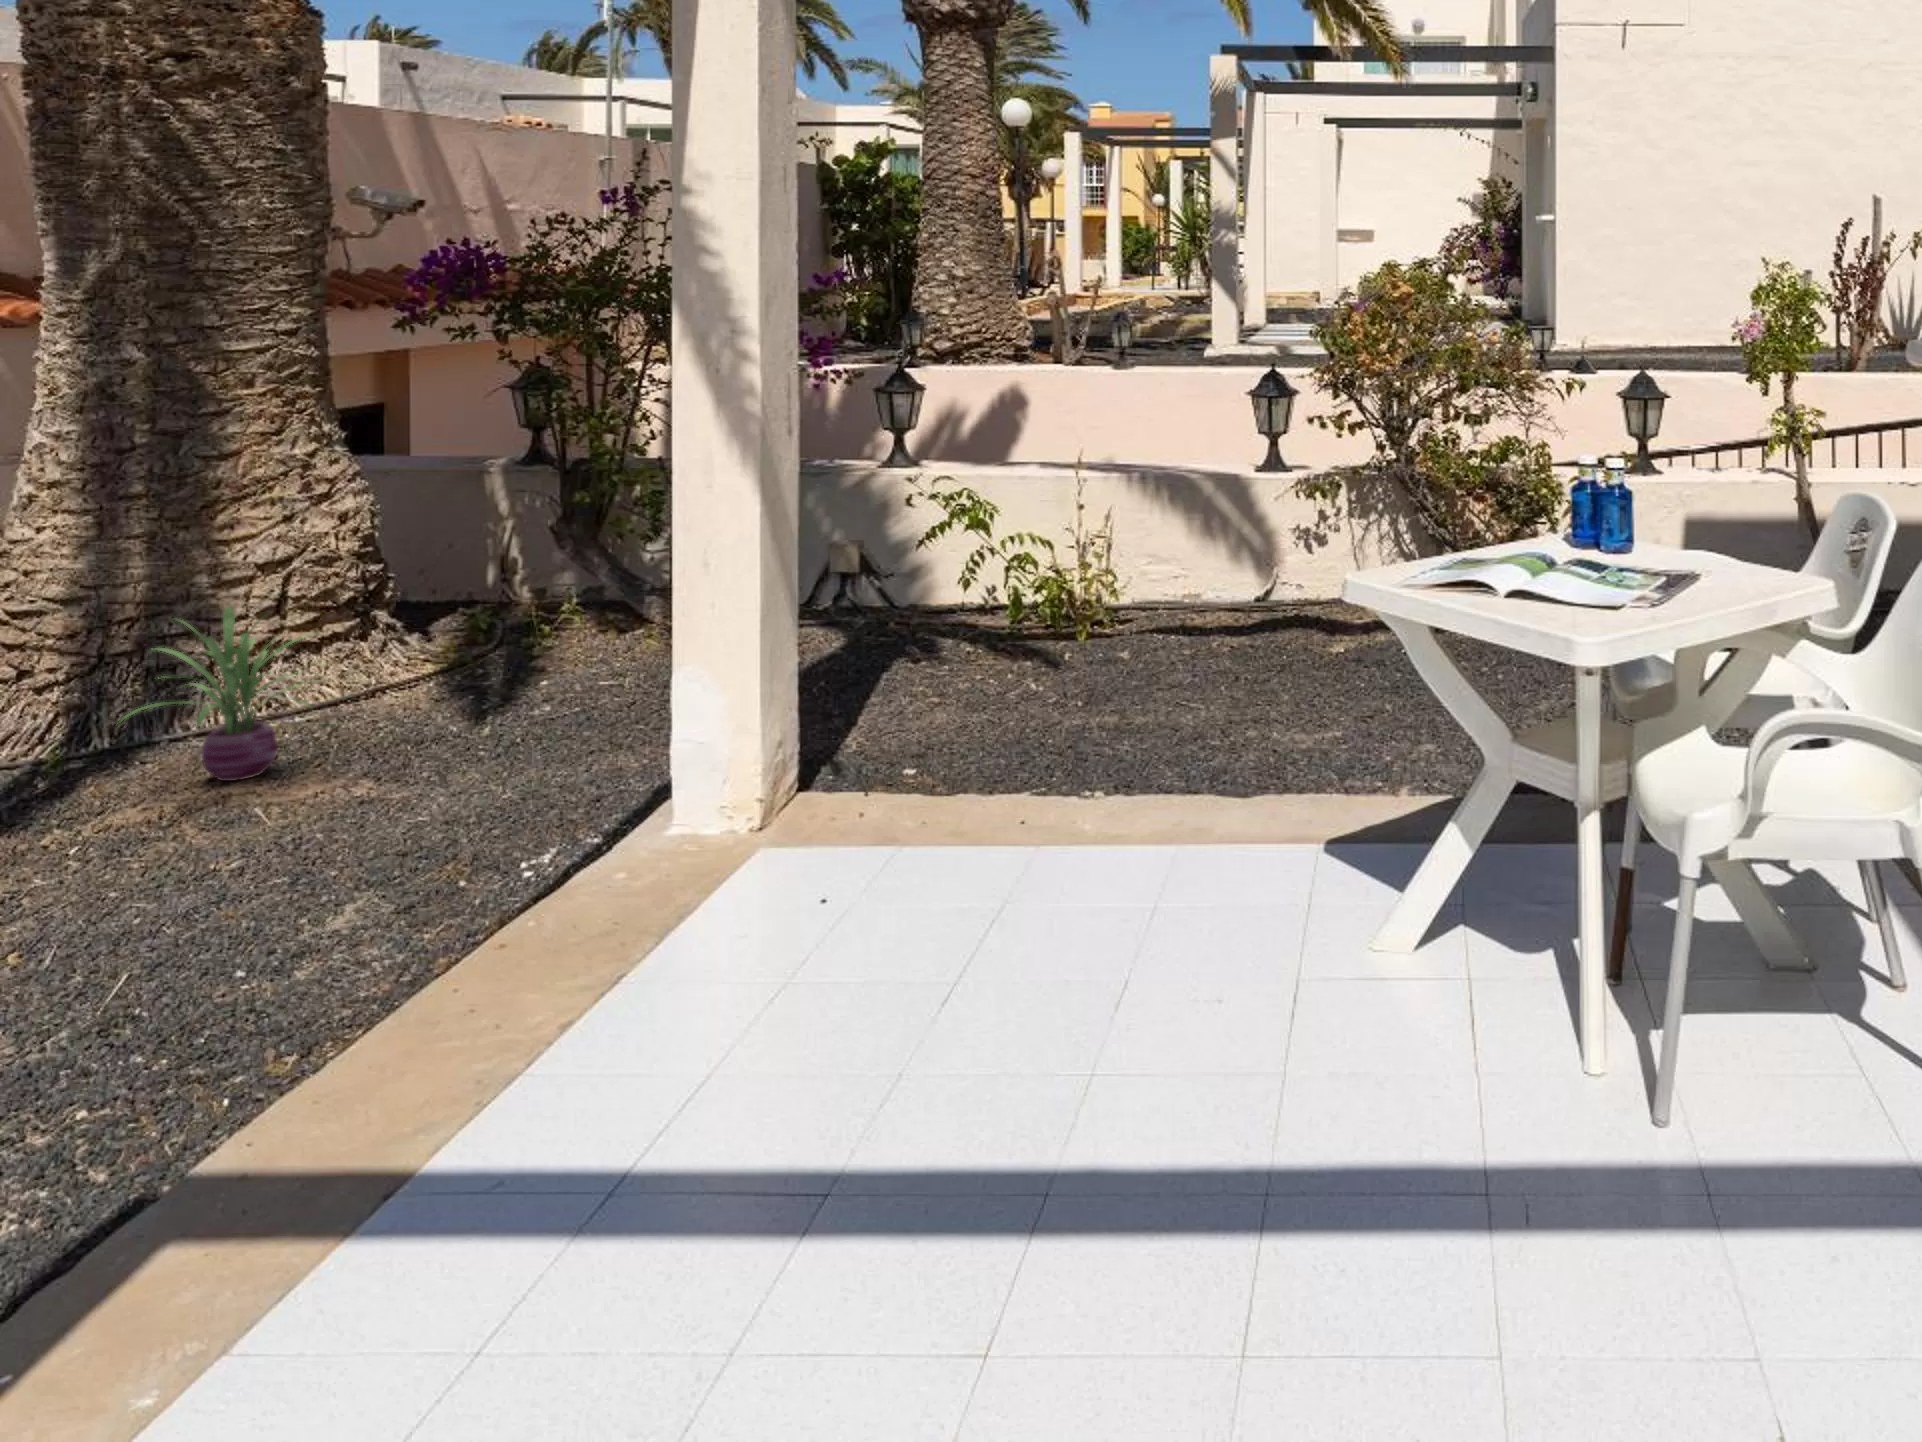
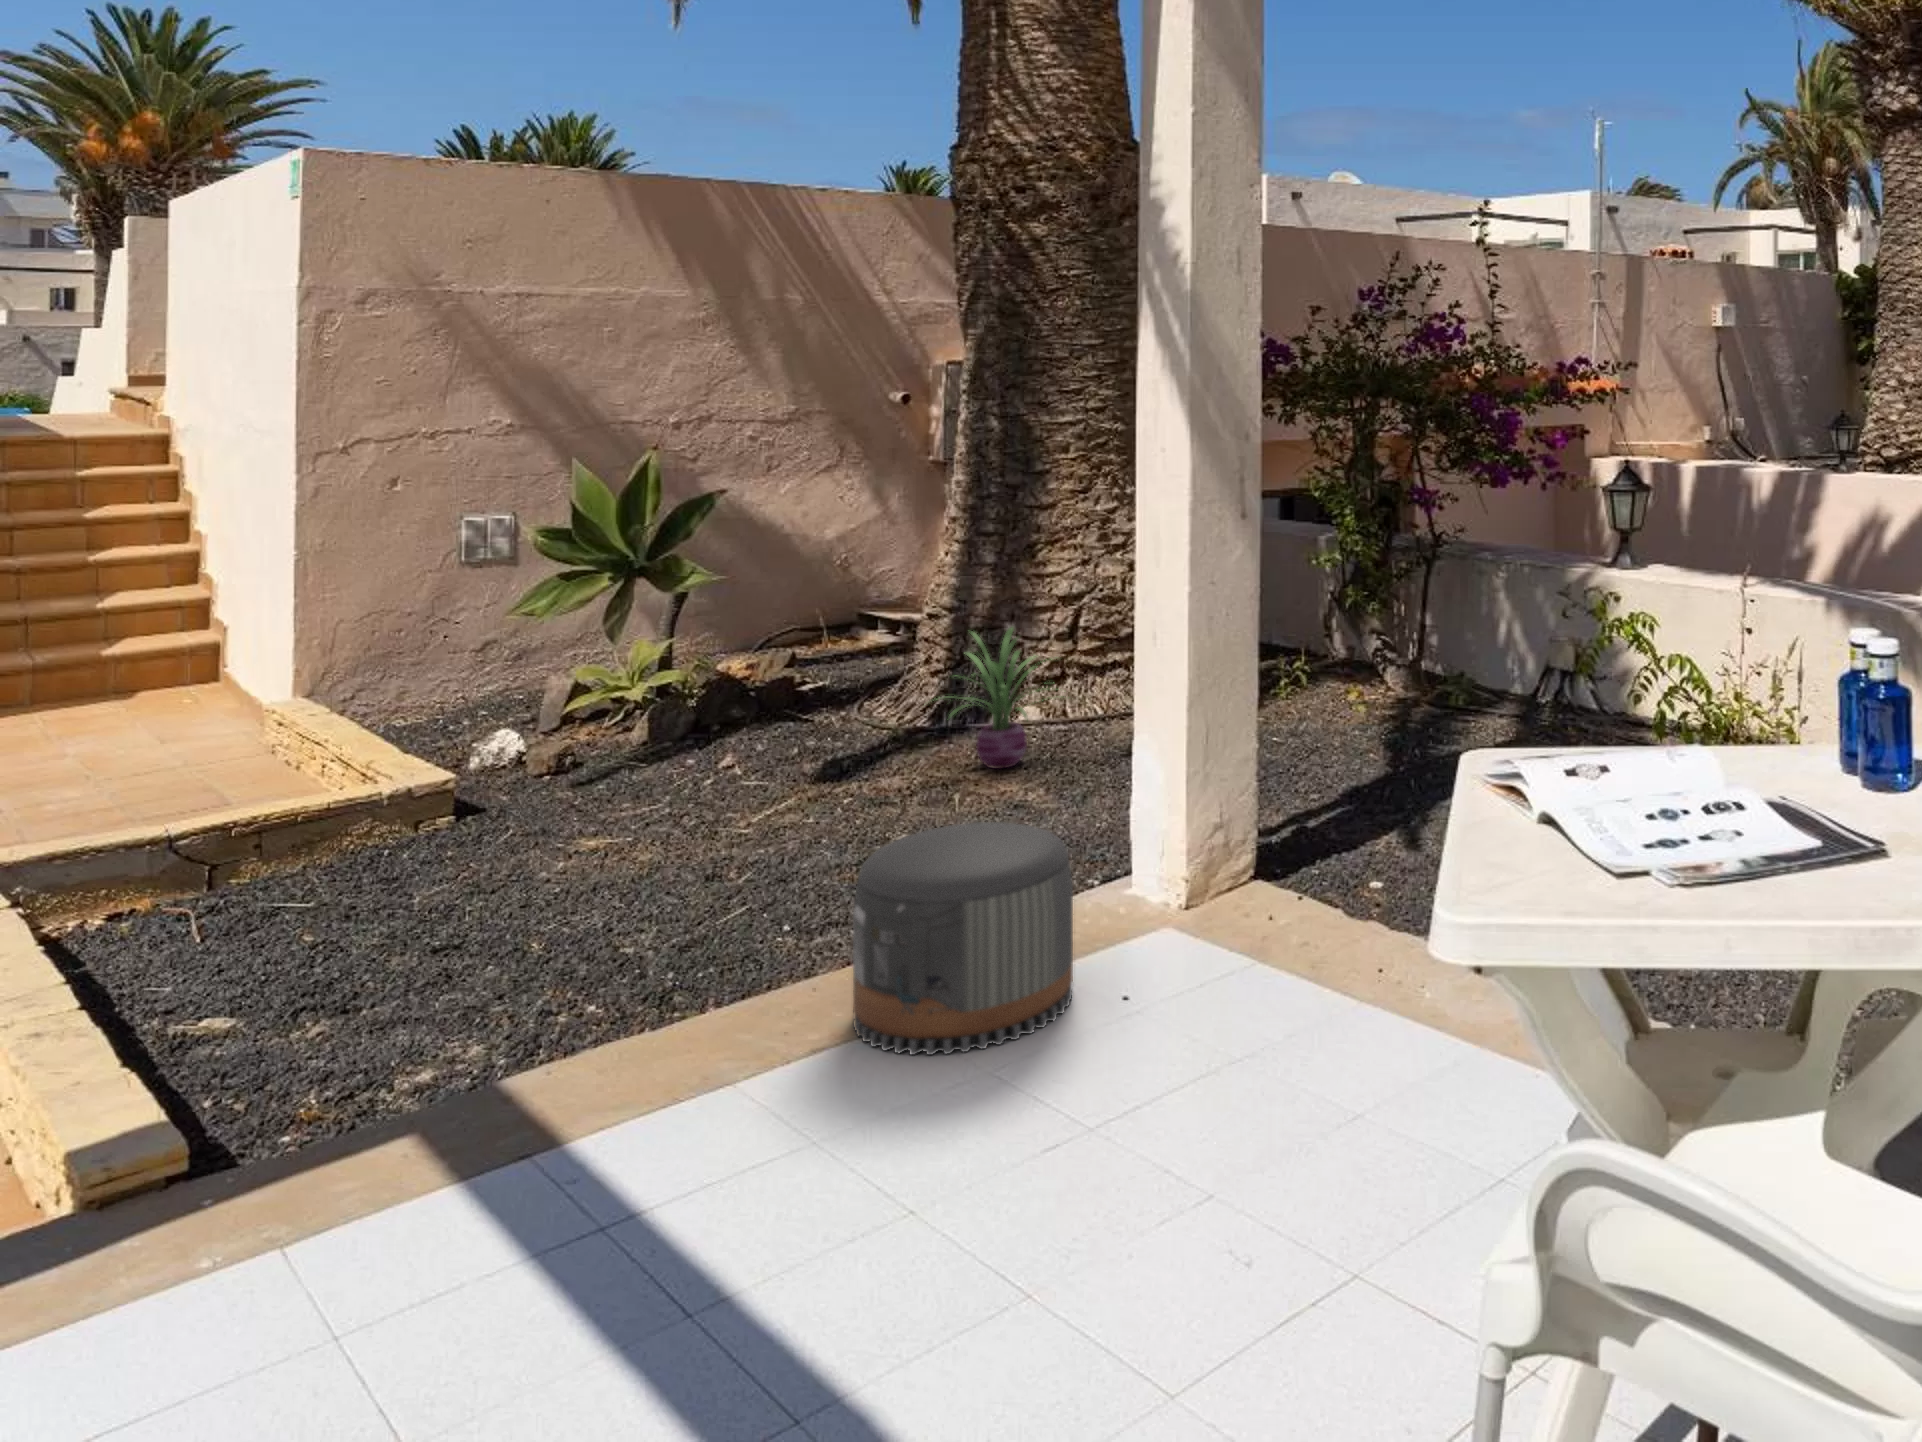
pouf: none [550,751,790,989] -> present [853,822,1073,1055]

